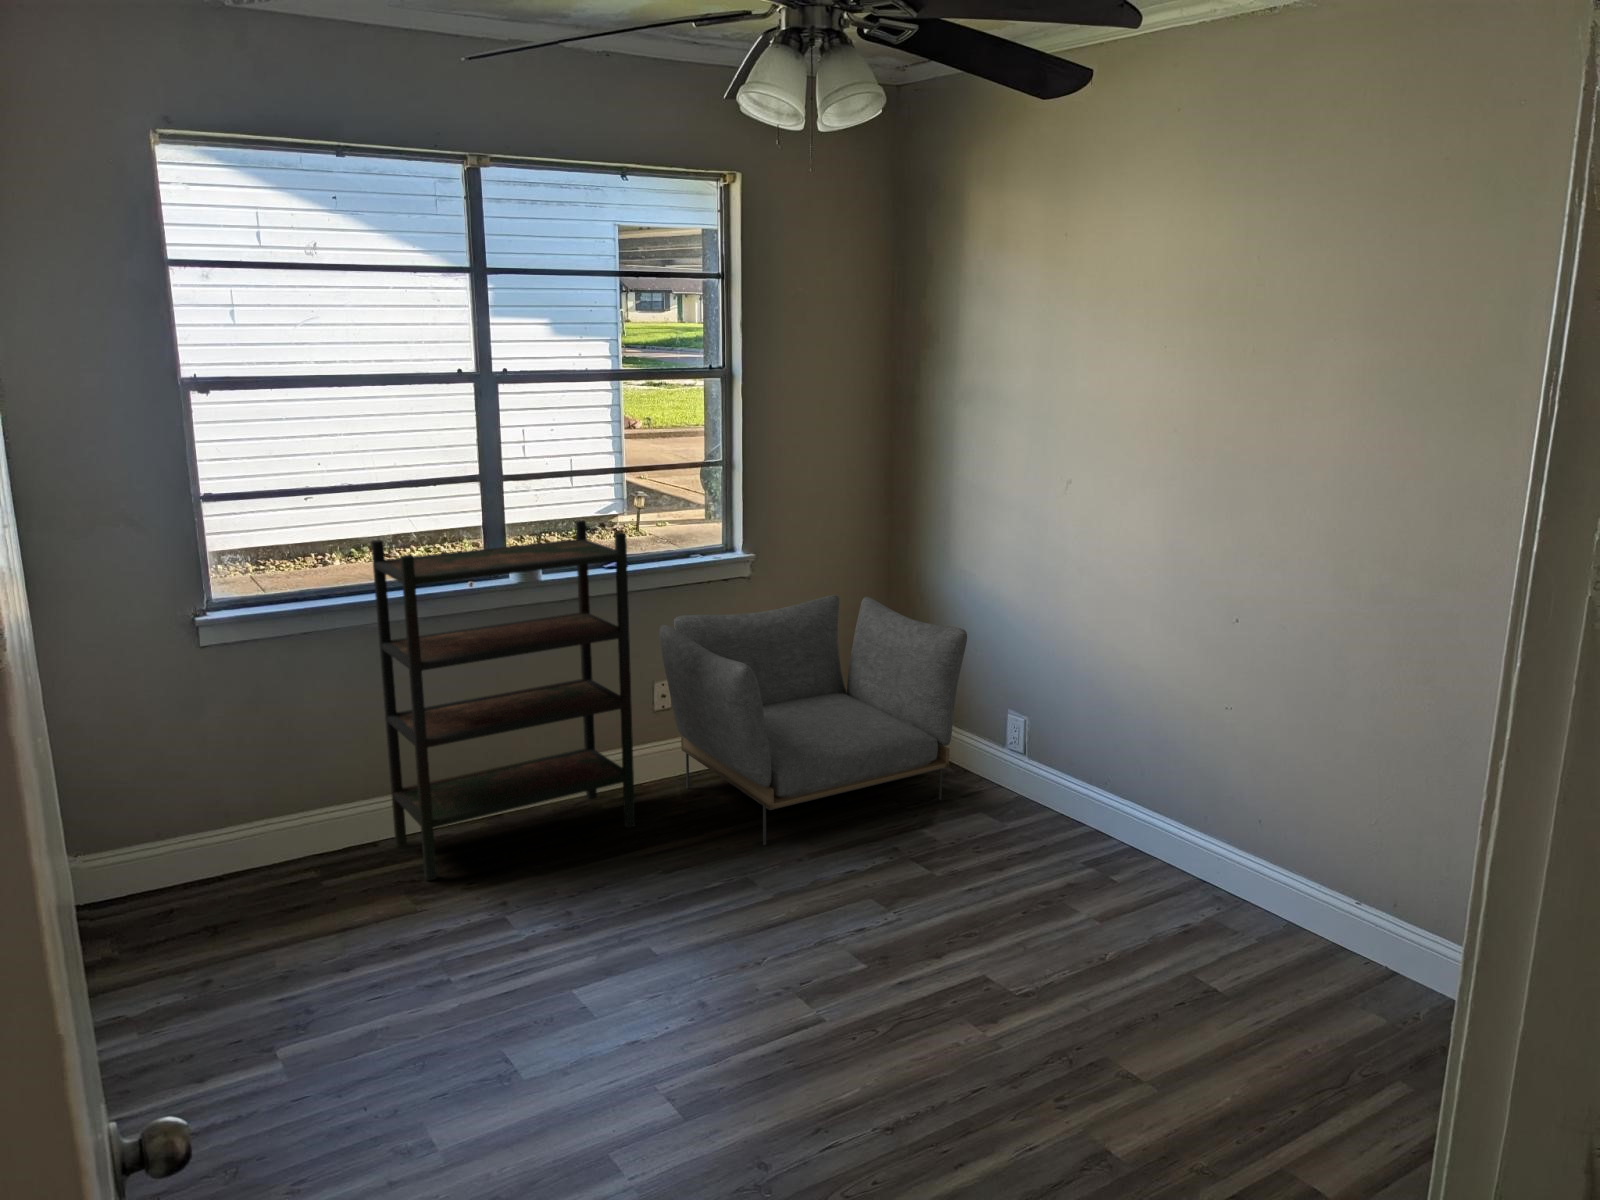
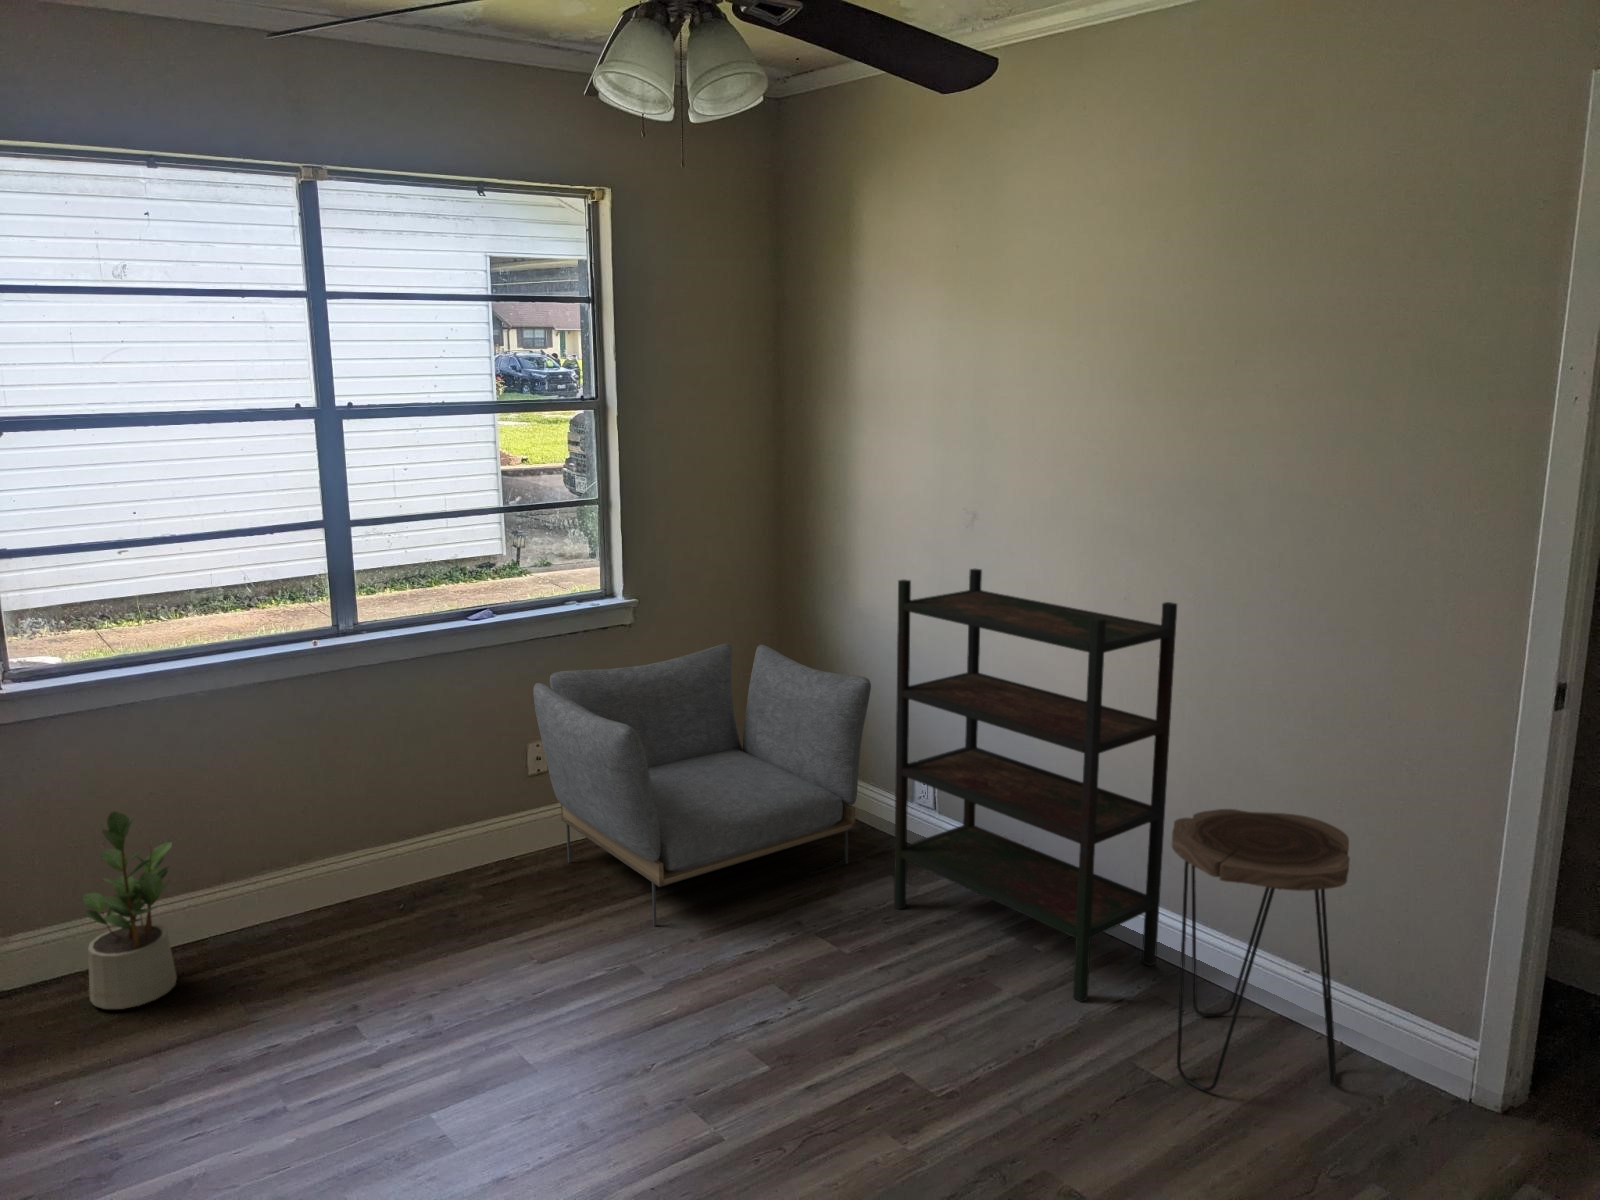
bookshelf: present [371,520,635,880] -> present [894,569,1177,1002]
potted plant: none [279,722,355,891] -> present [82,811,177,1009]
side table: none [1235,756,1405,1009] -> present [1172,809,1350,1092]

